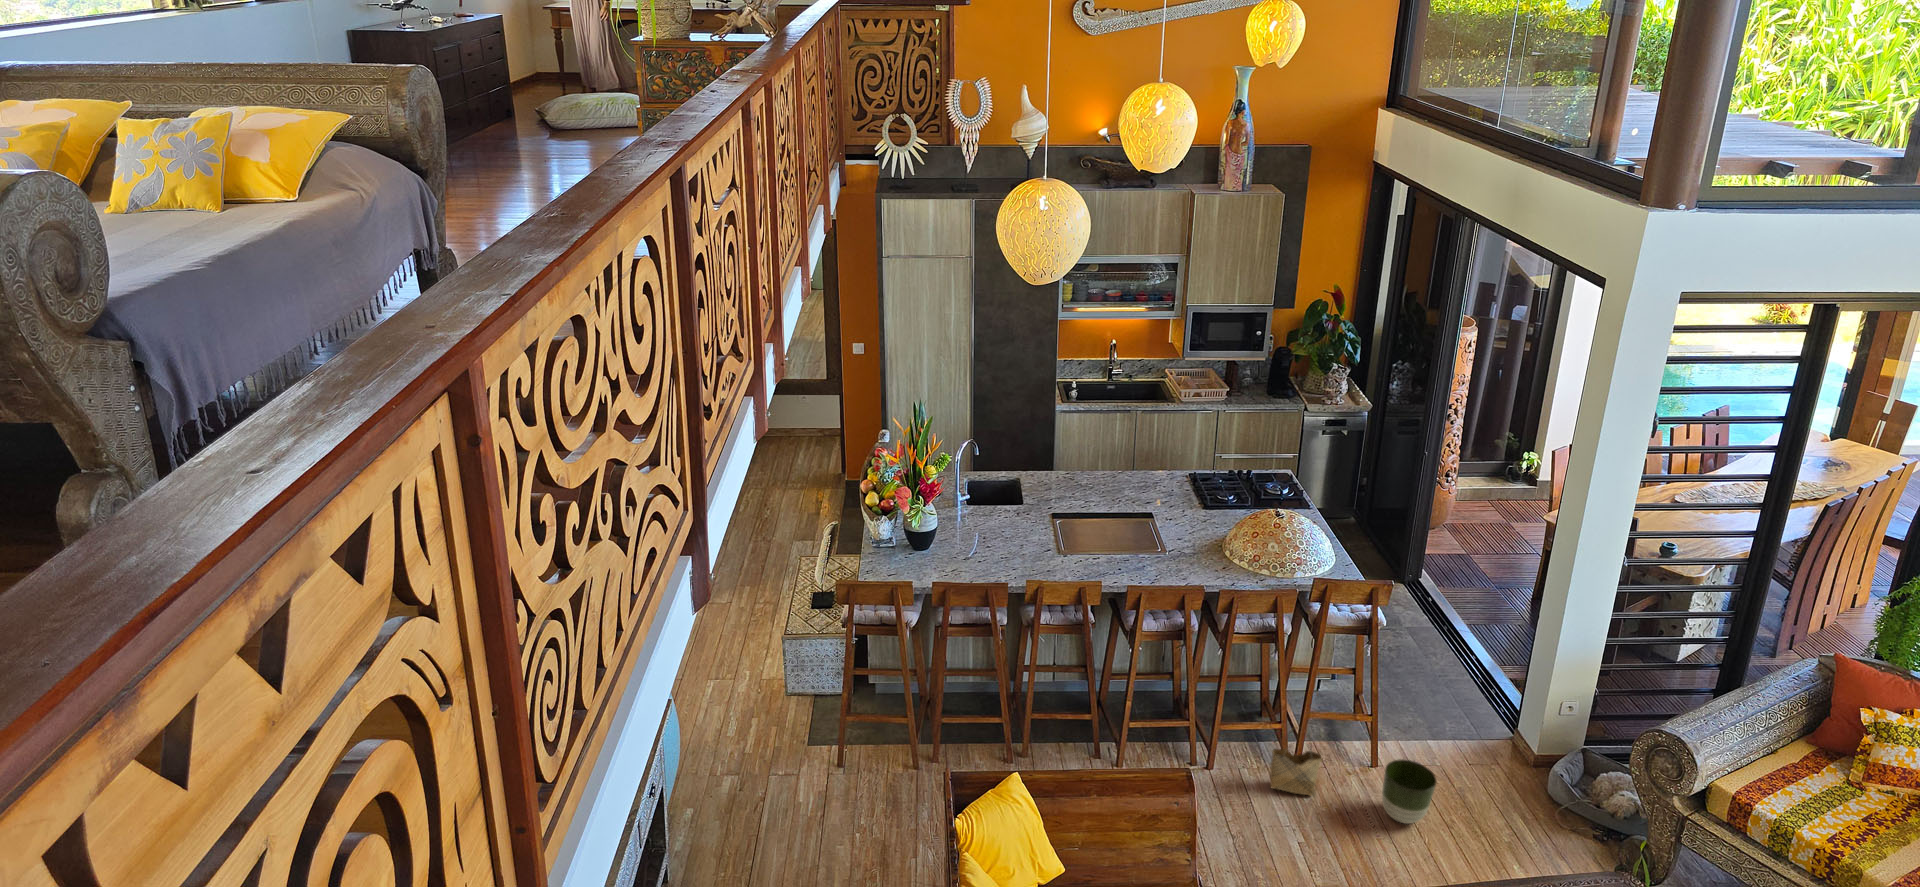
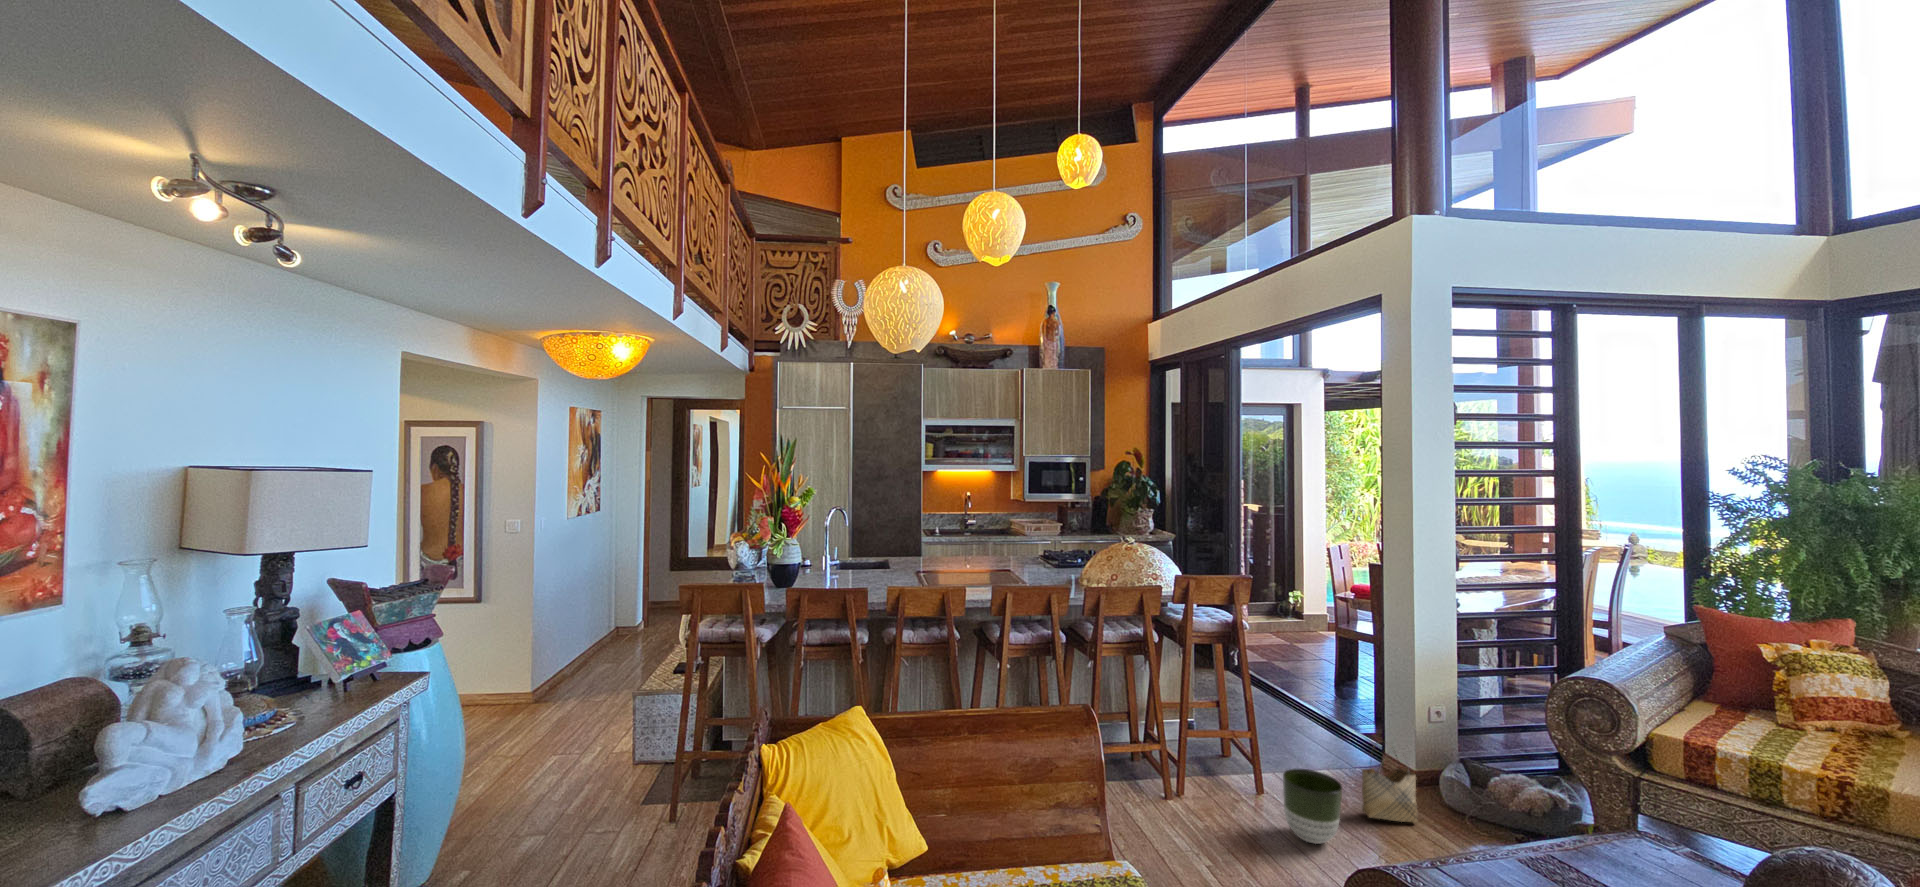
woven basket: present [1270,743,1321,796] -> present [1361,754,1418,822]

